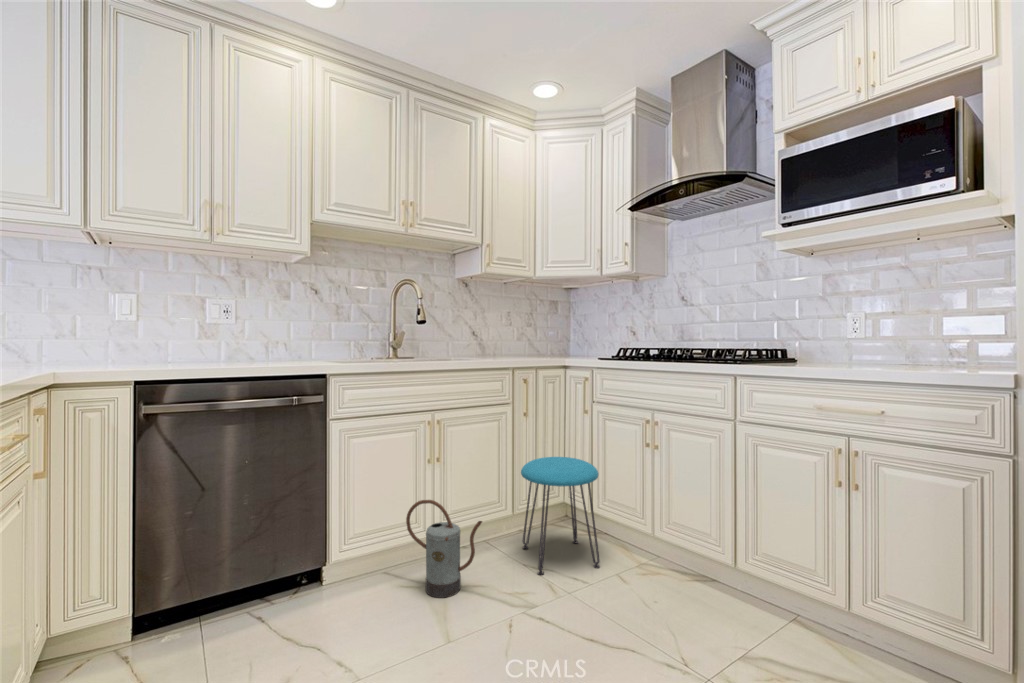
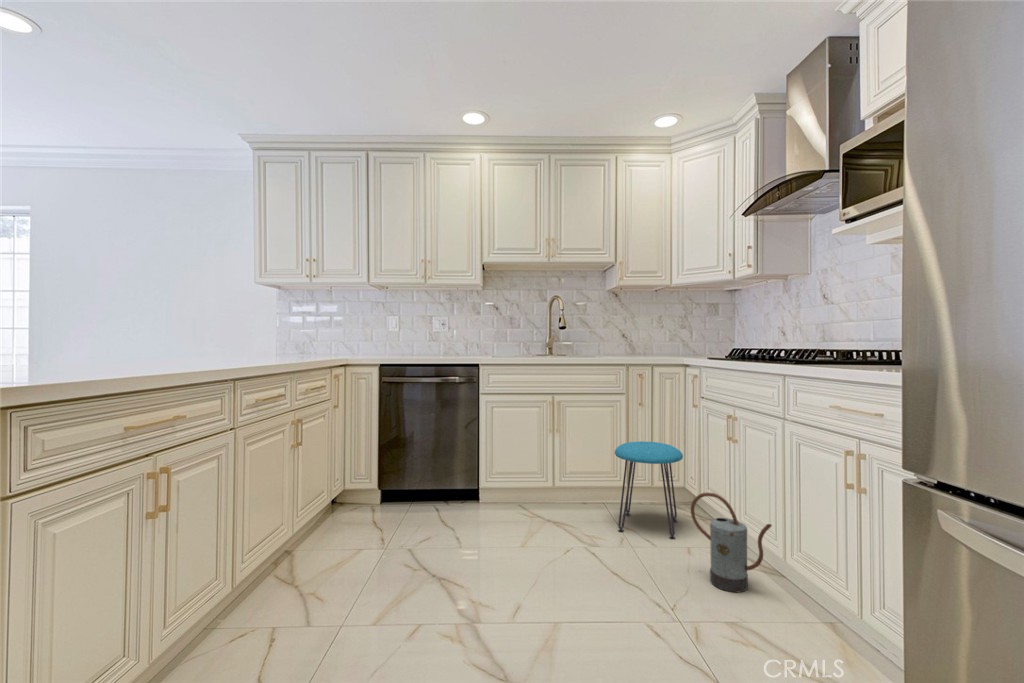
watering can: present [406,500,482,598] -> present [691,493,772,592]

